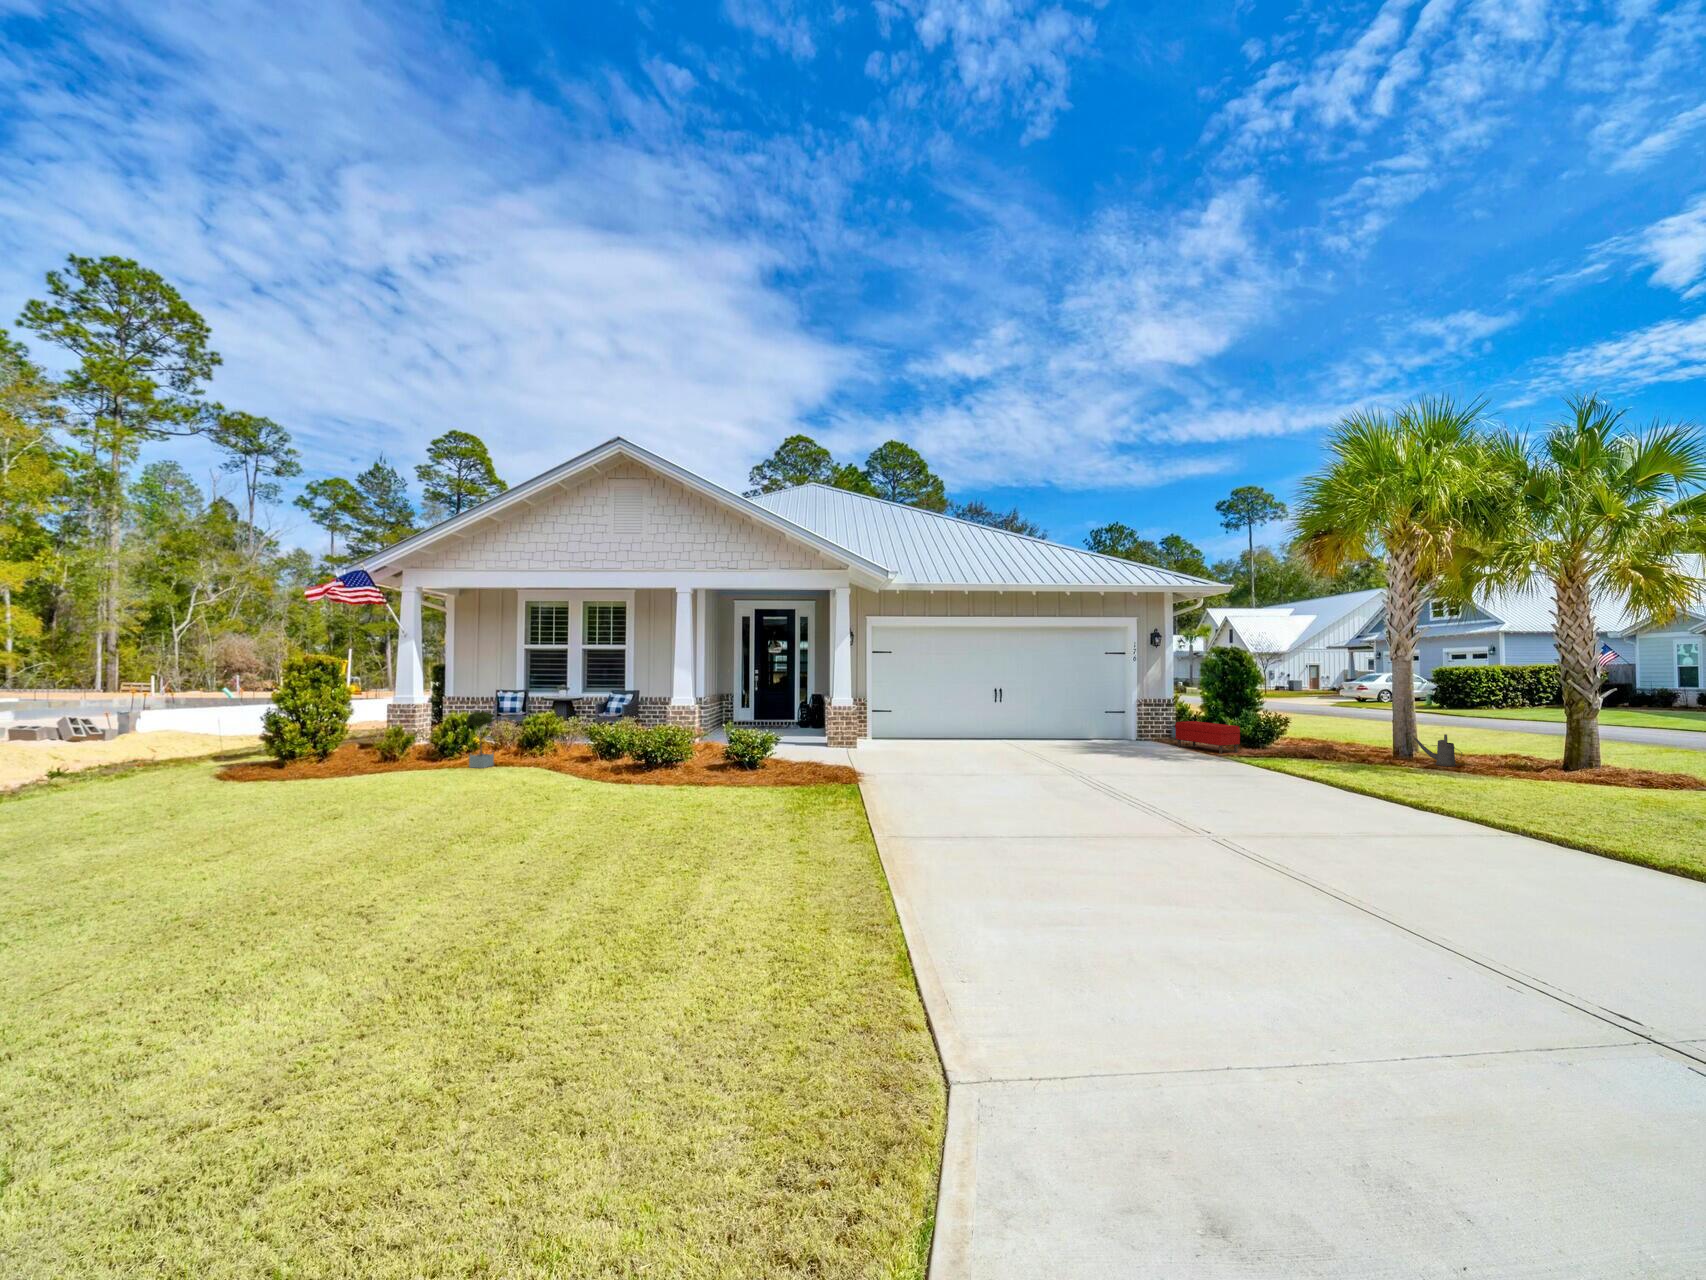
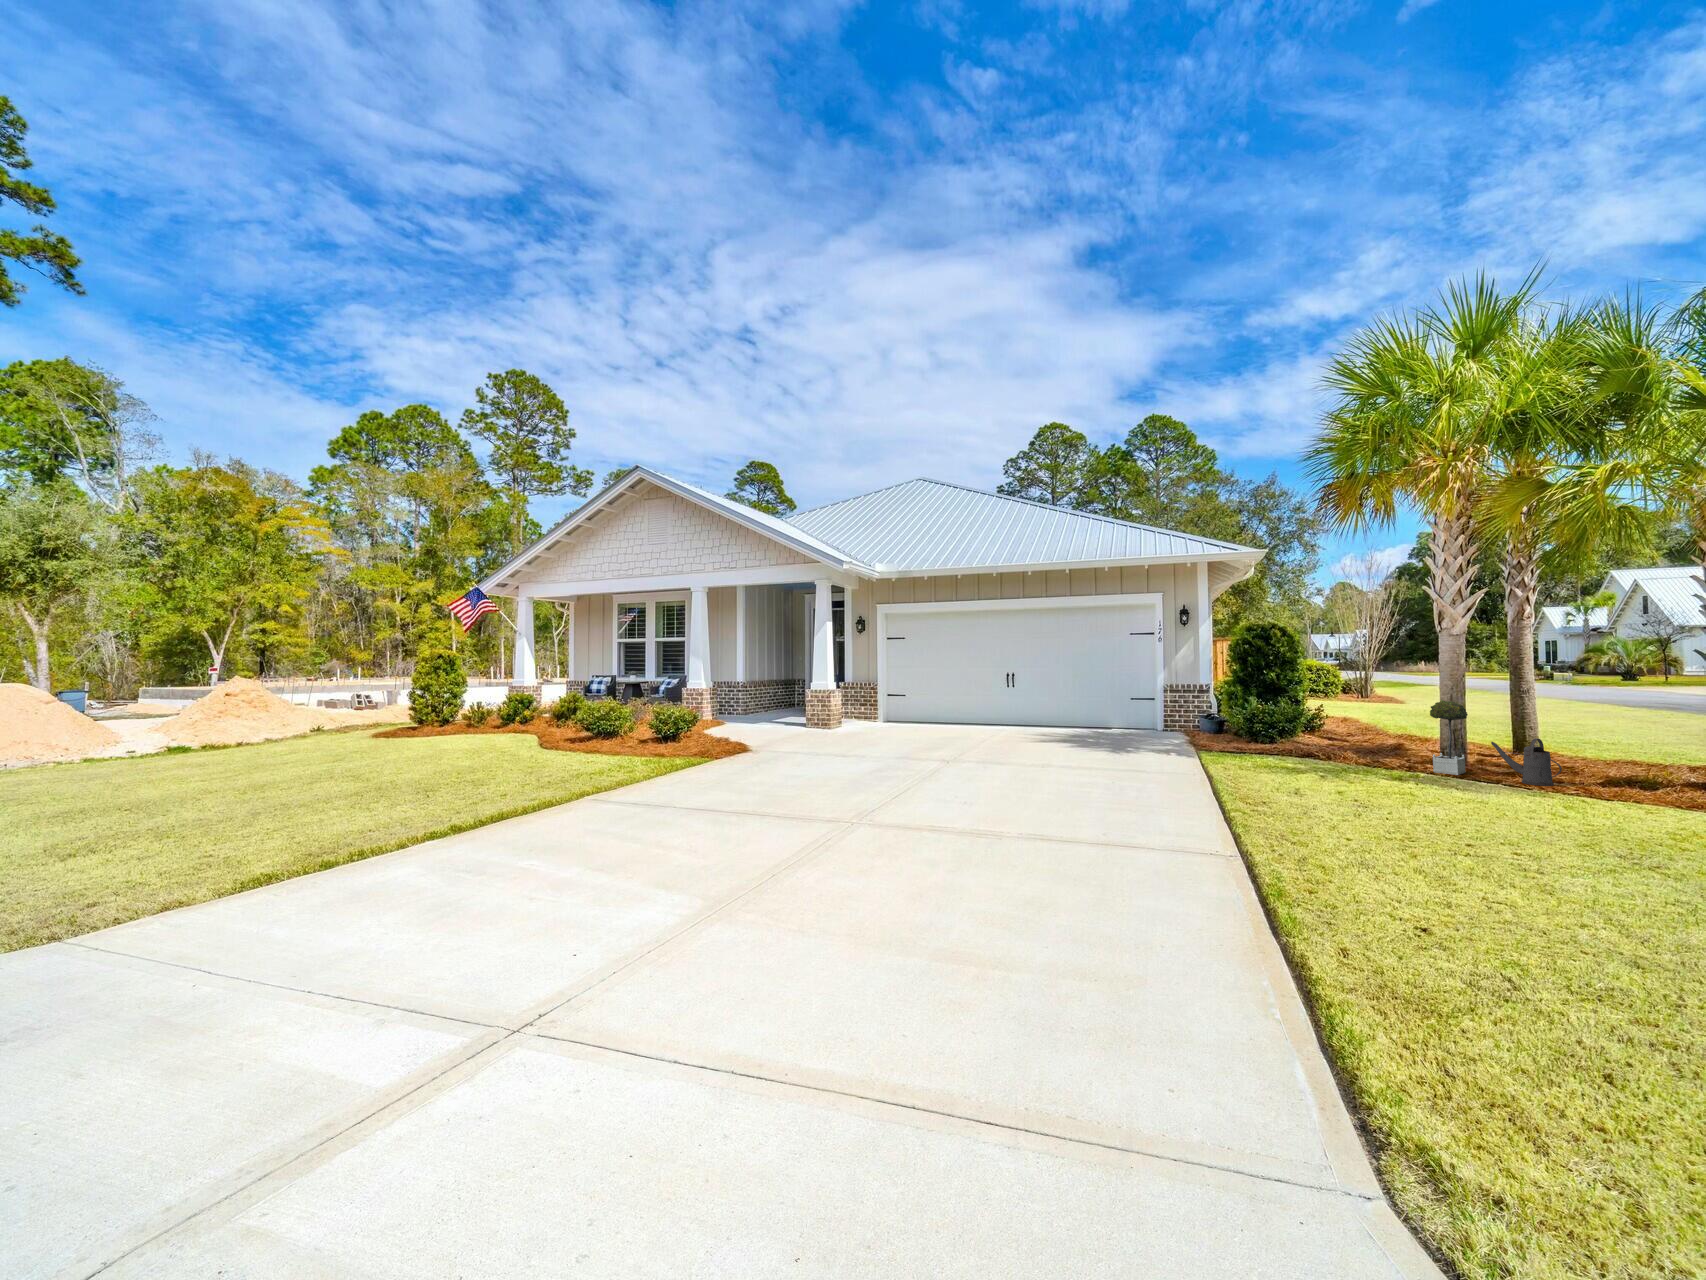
potted tree: present [466,711,494,768] -> present [1430,700,1468,775]
bench: present [1175,721,1240,754] -> none [1193,713,1257,753]

